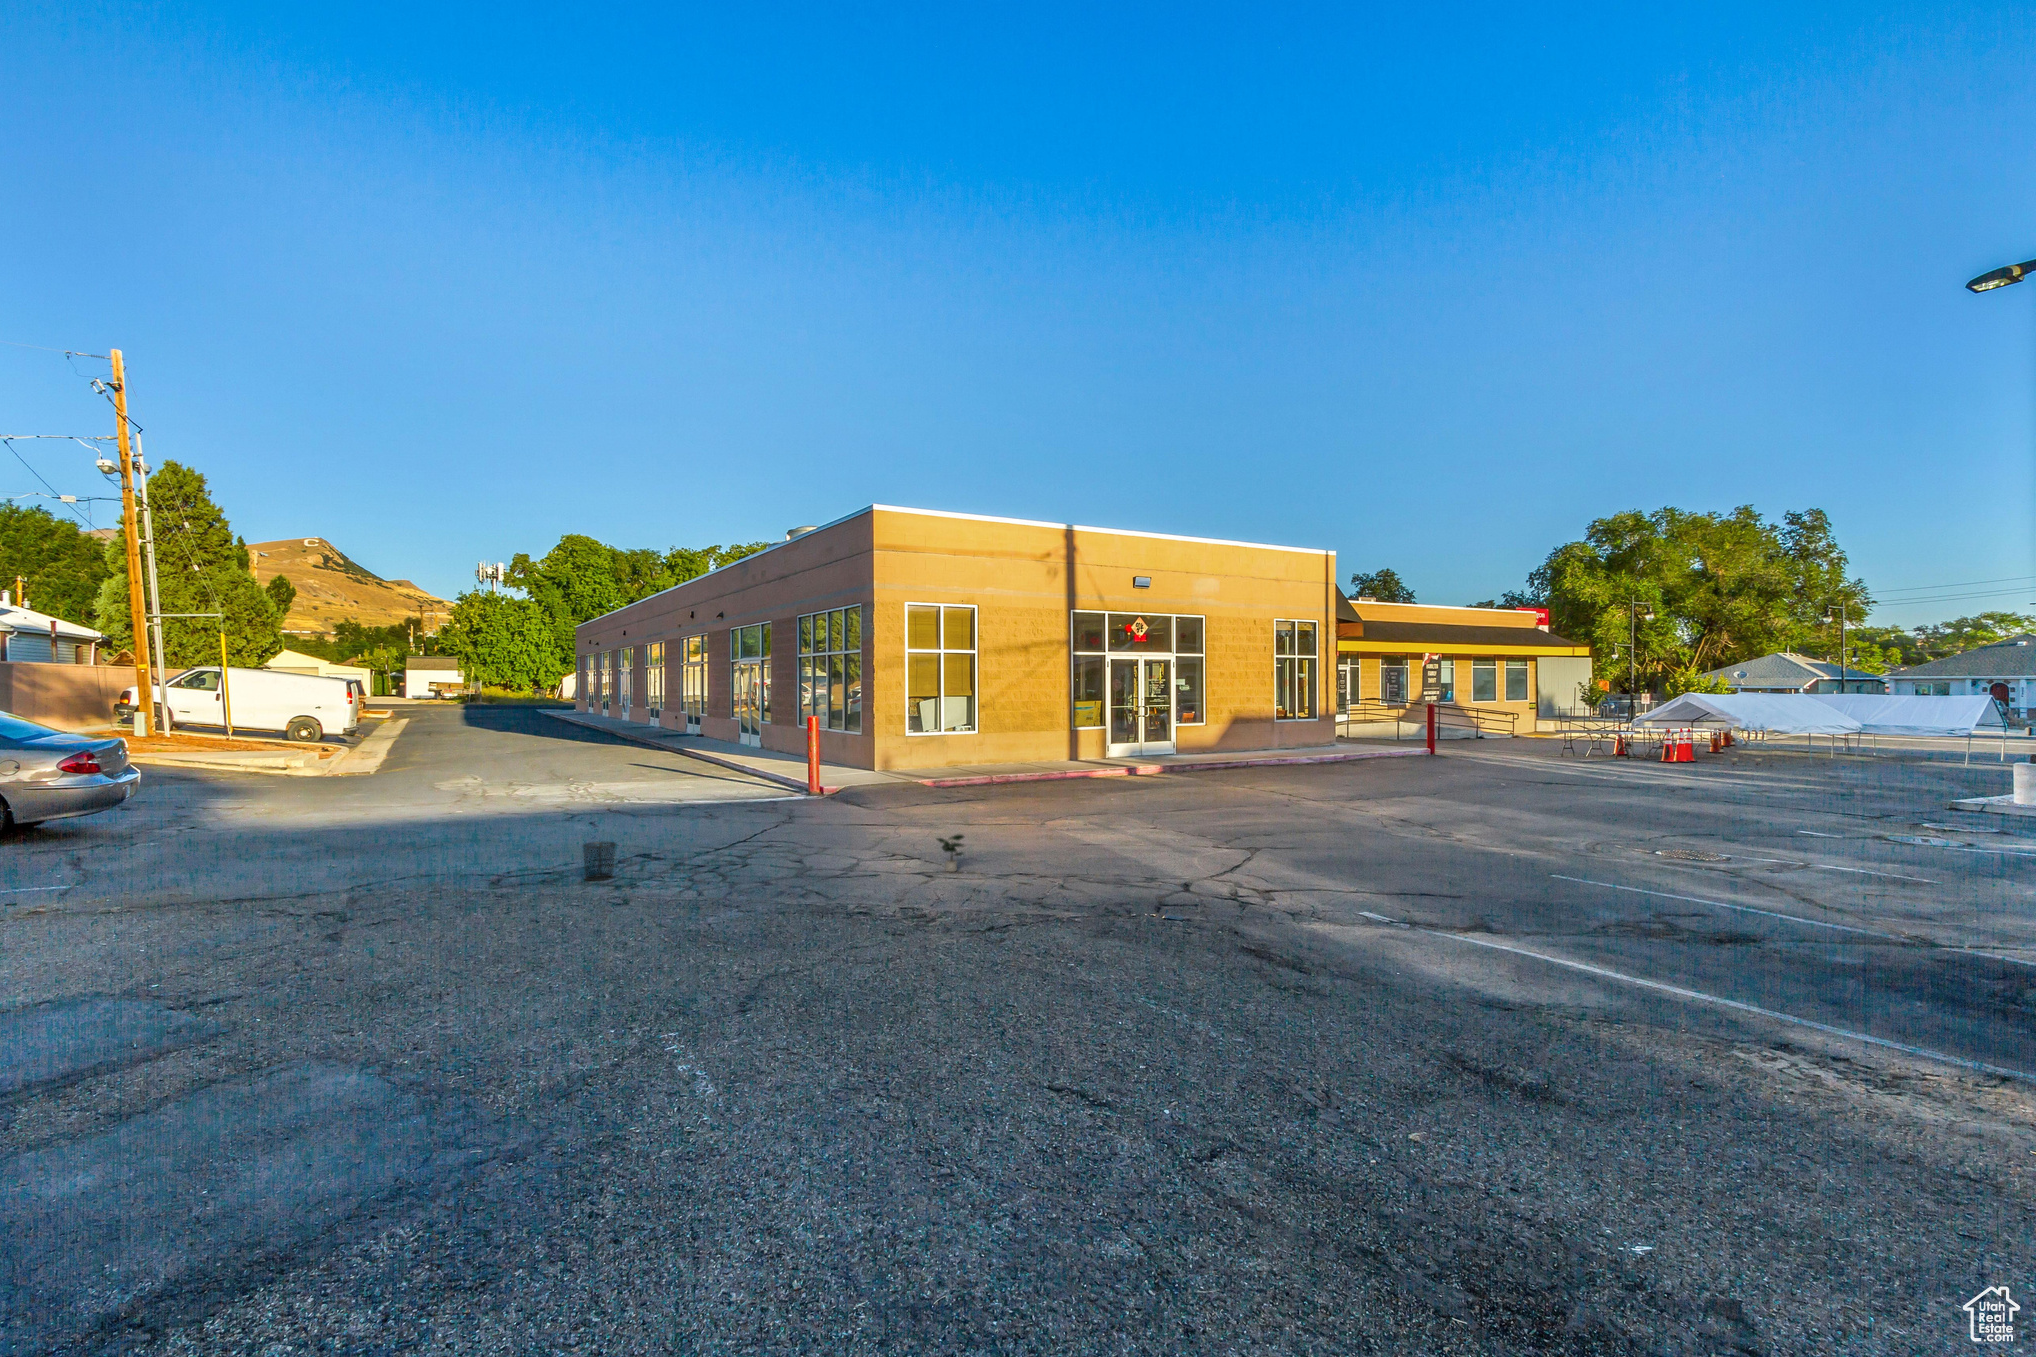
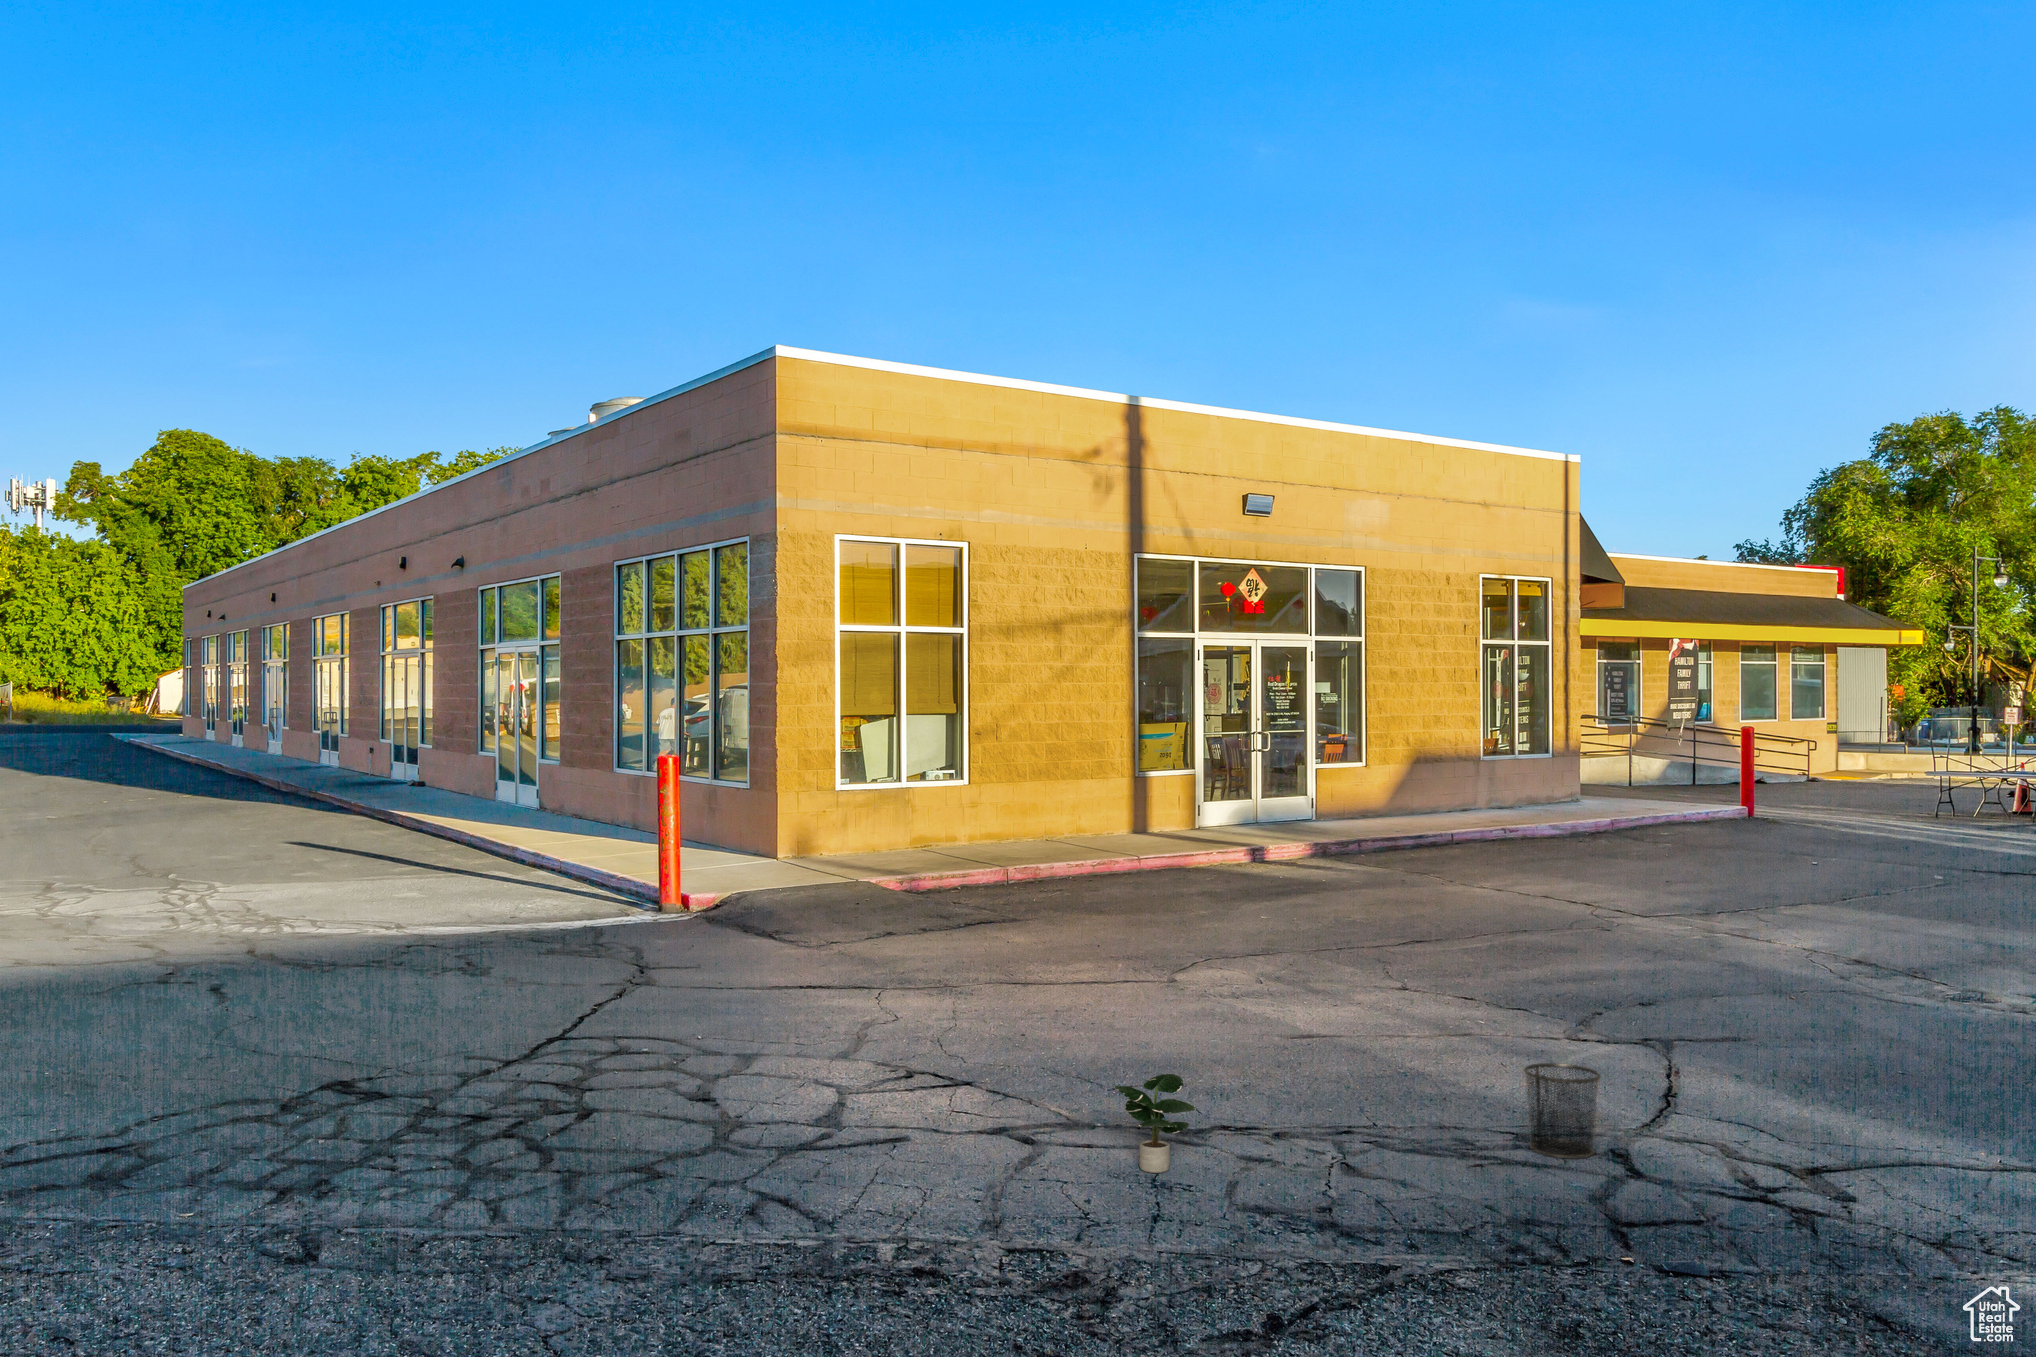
waste bin: present [583,842,616,881] -> present [1524,1063,1601,1159]

